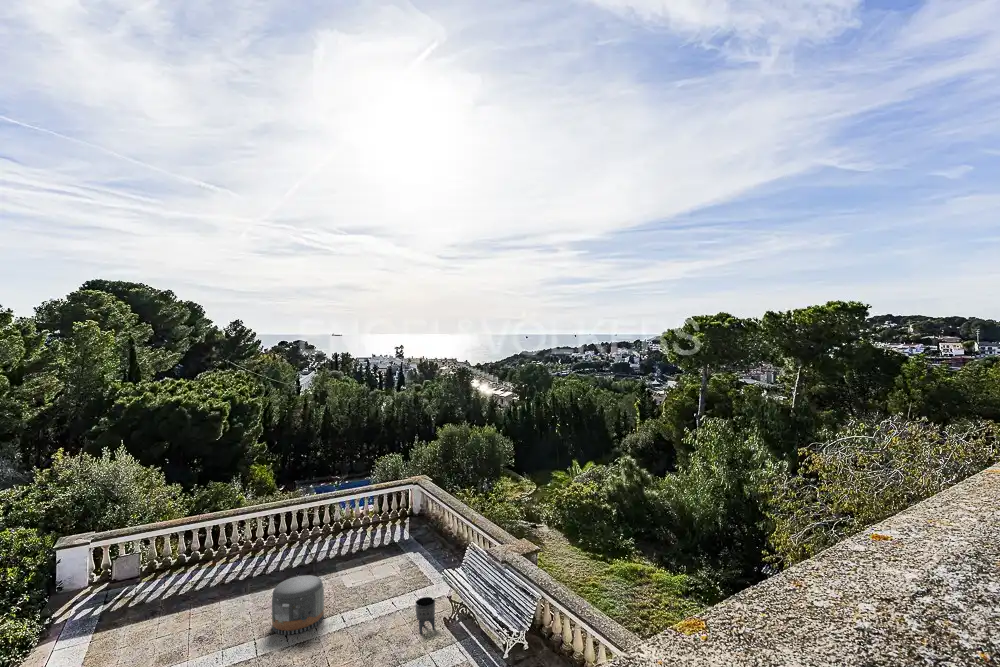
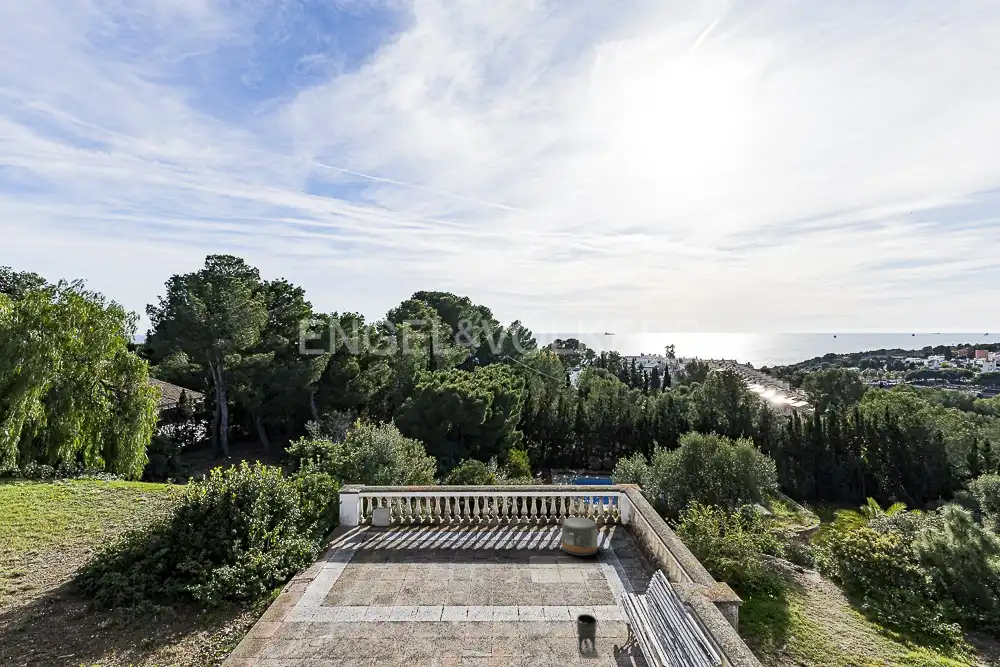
pouf: present [272,575,324,635] -> present [562,517,598,556]

